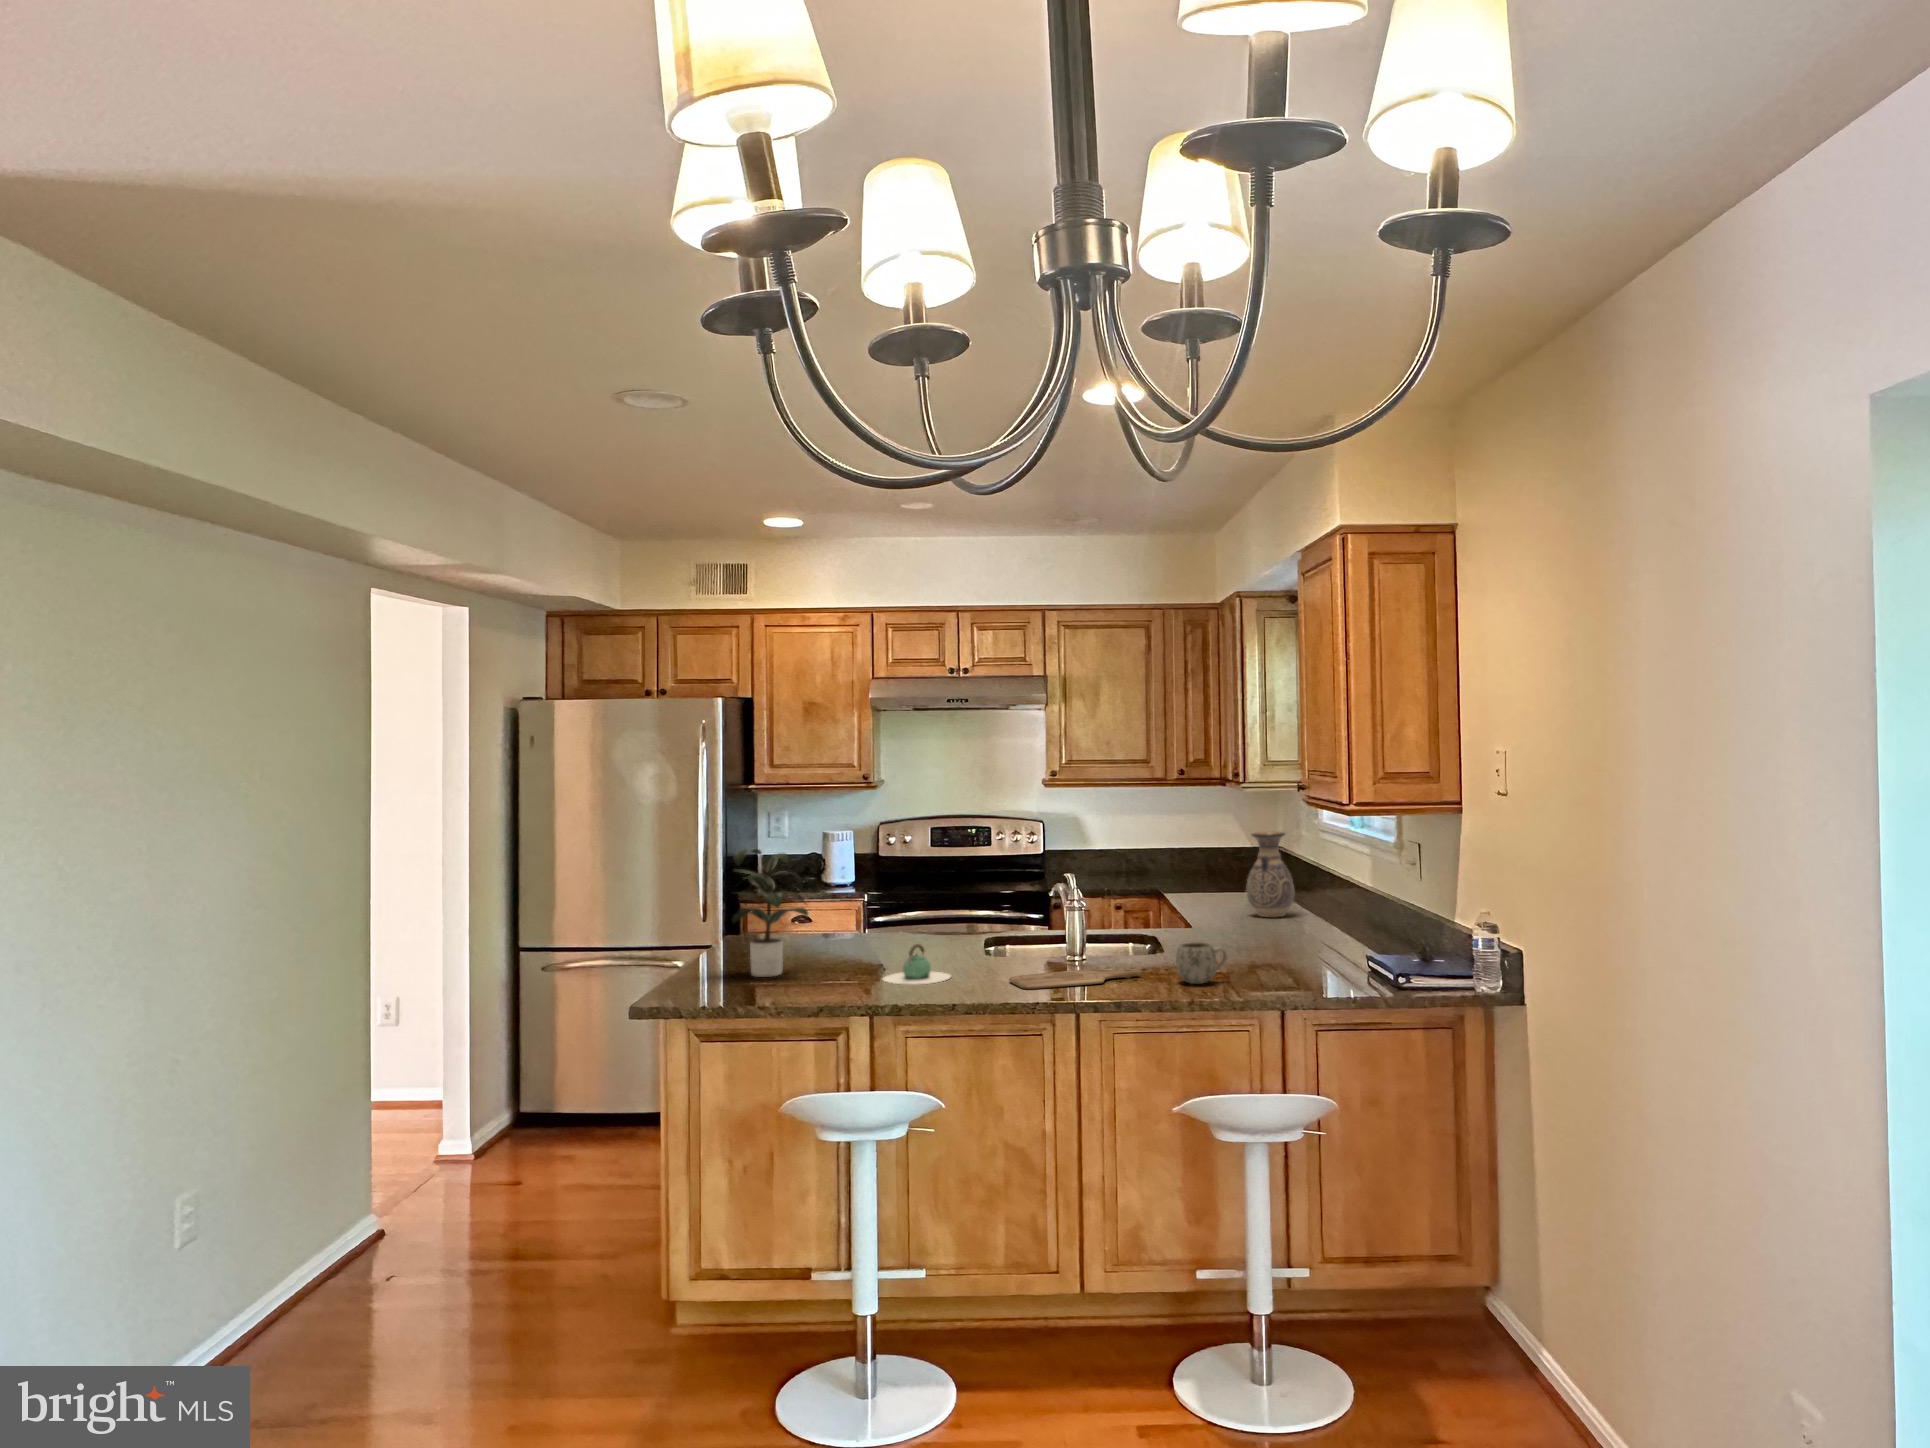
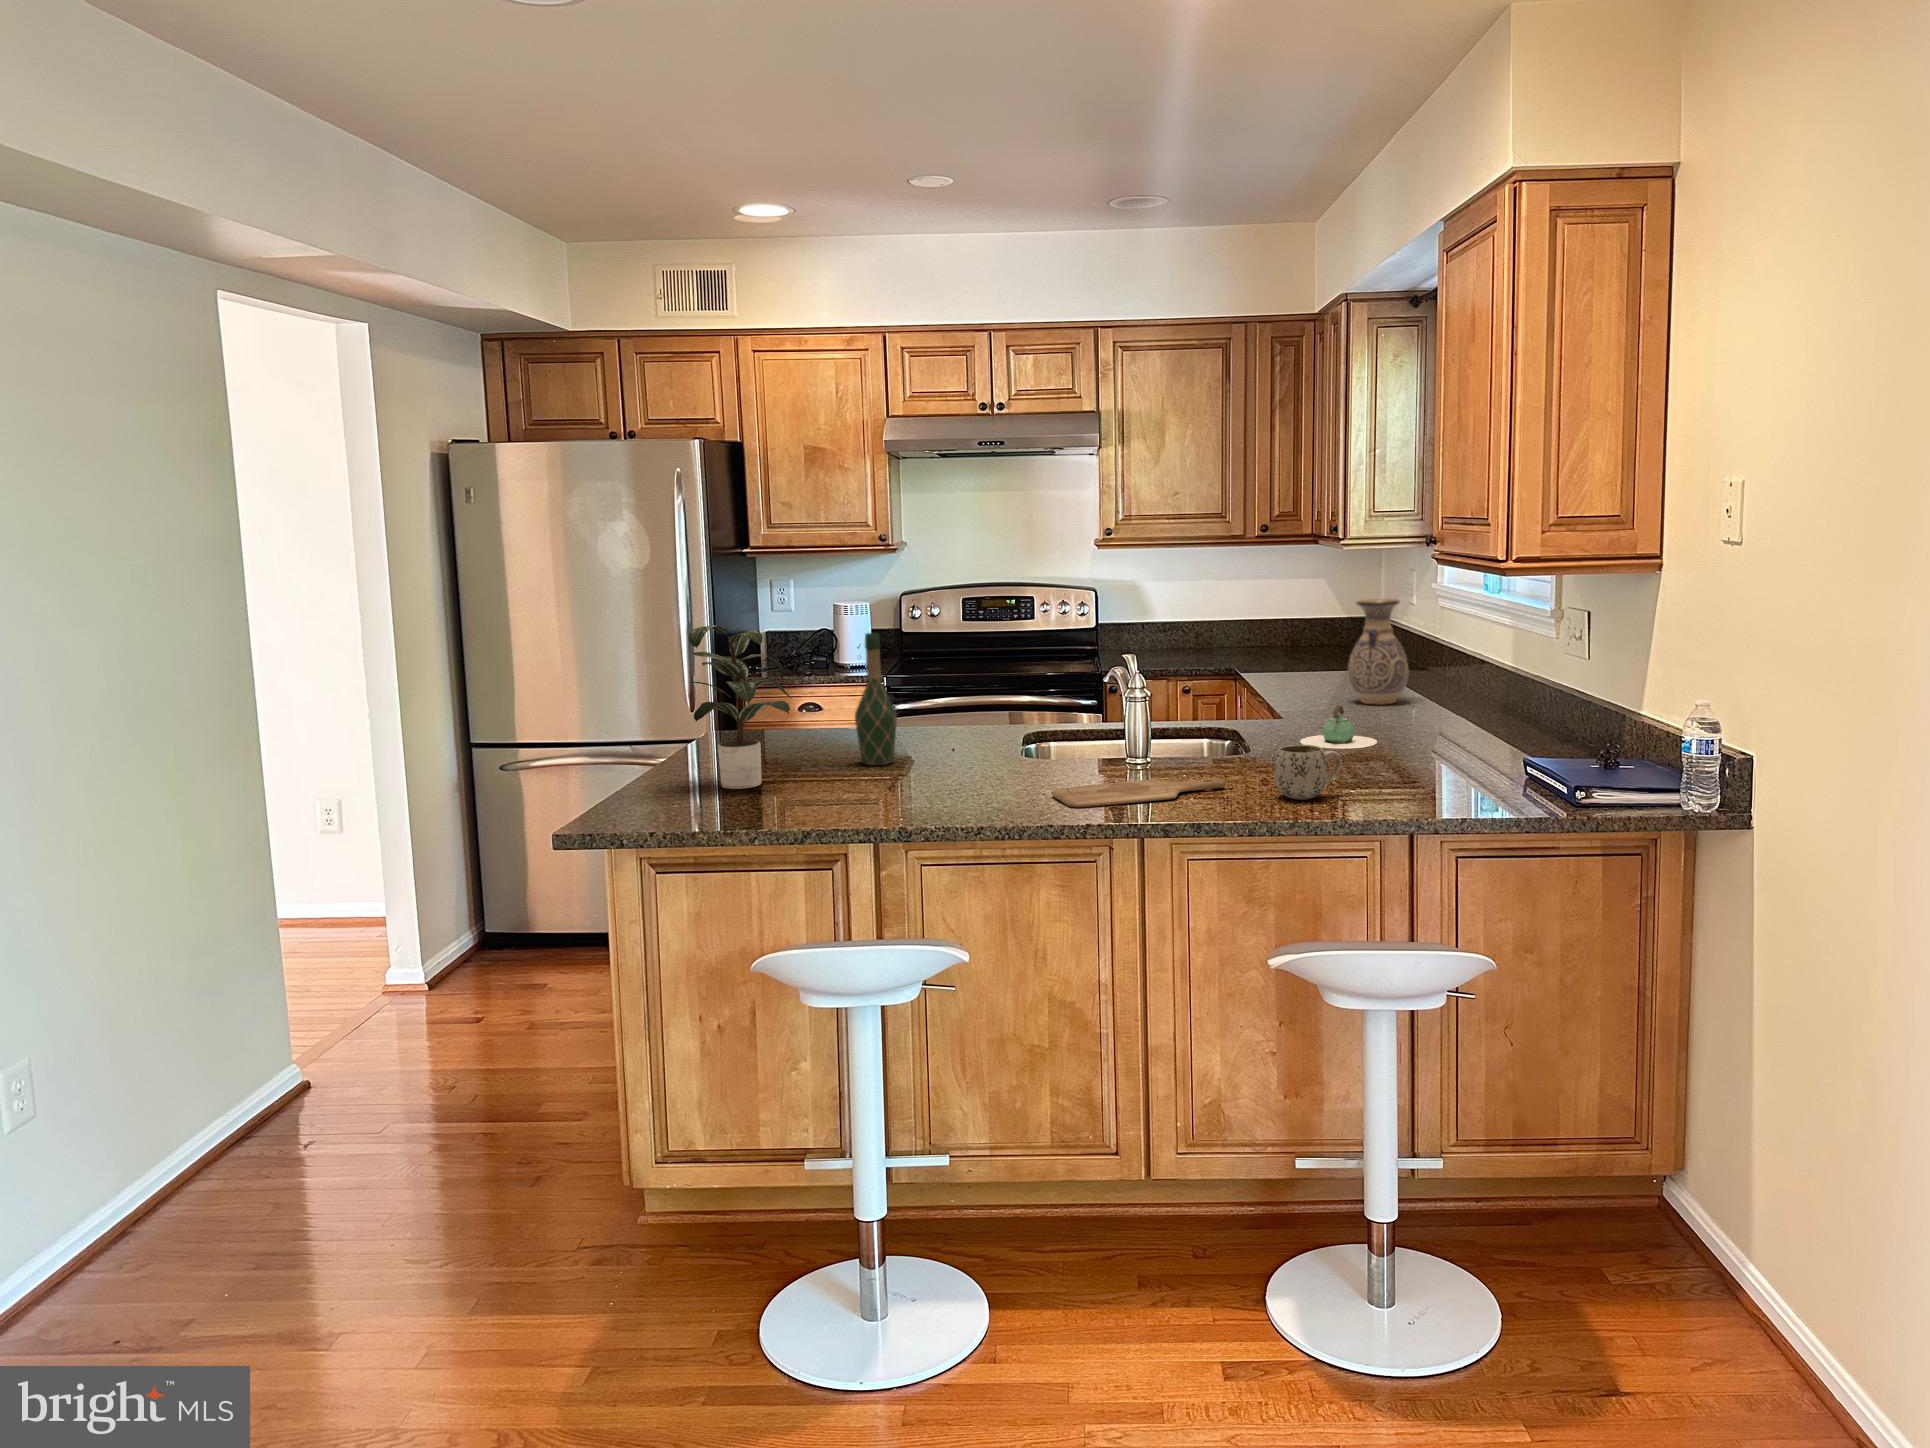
wine bottle: none [854,855,887,961] -> present [855,633,897,765]
teapot: present [883,944,951,984] -> present [1300,705,1377,749]

